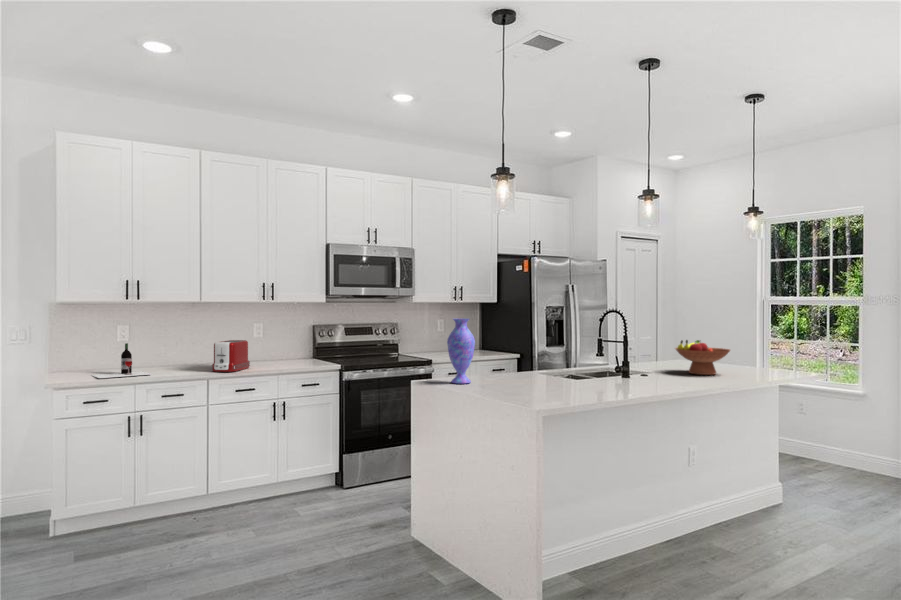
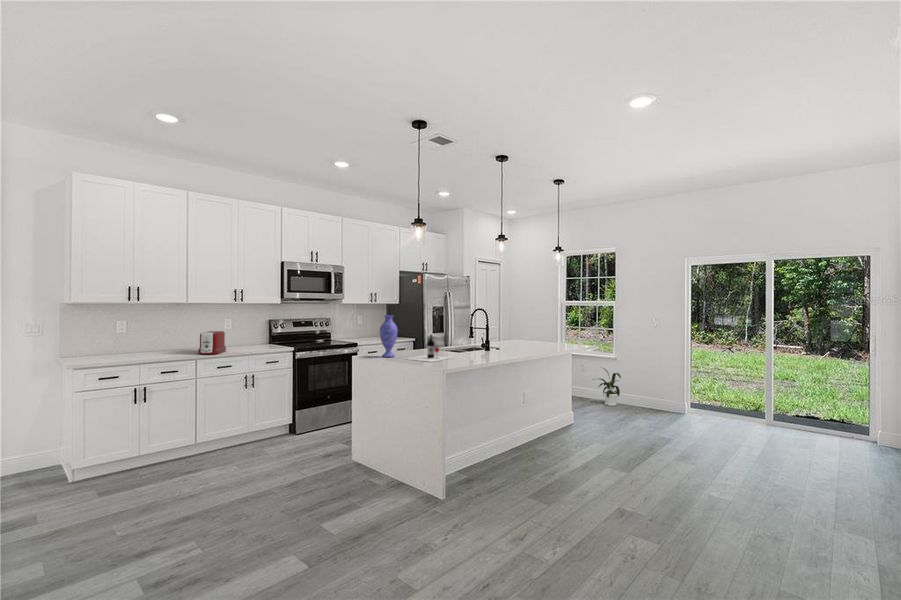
fruit bowl: present [675,340,730,375] -> none [516,327,547,348]
wine bottle: present [92,343,150,378] -> present [407,335,450,362]
house plant: none [812,407,872,474] -> present [599,369,621,406]

